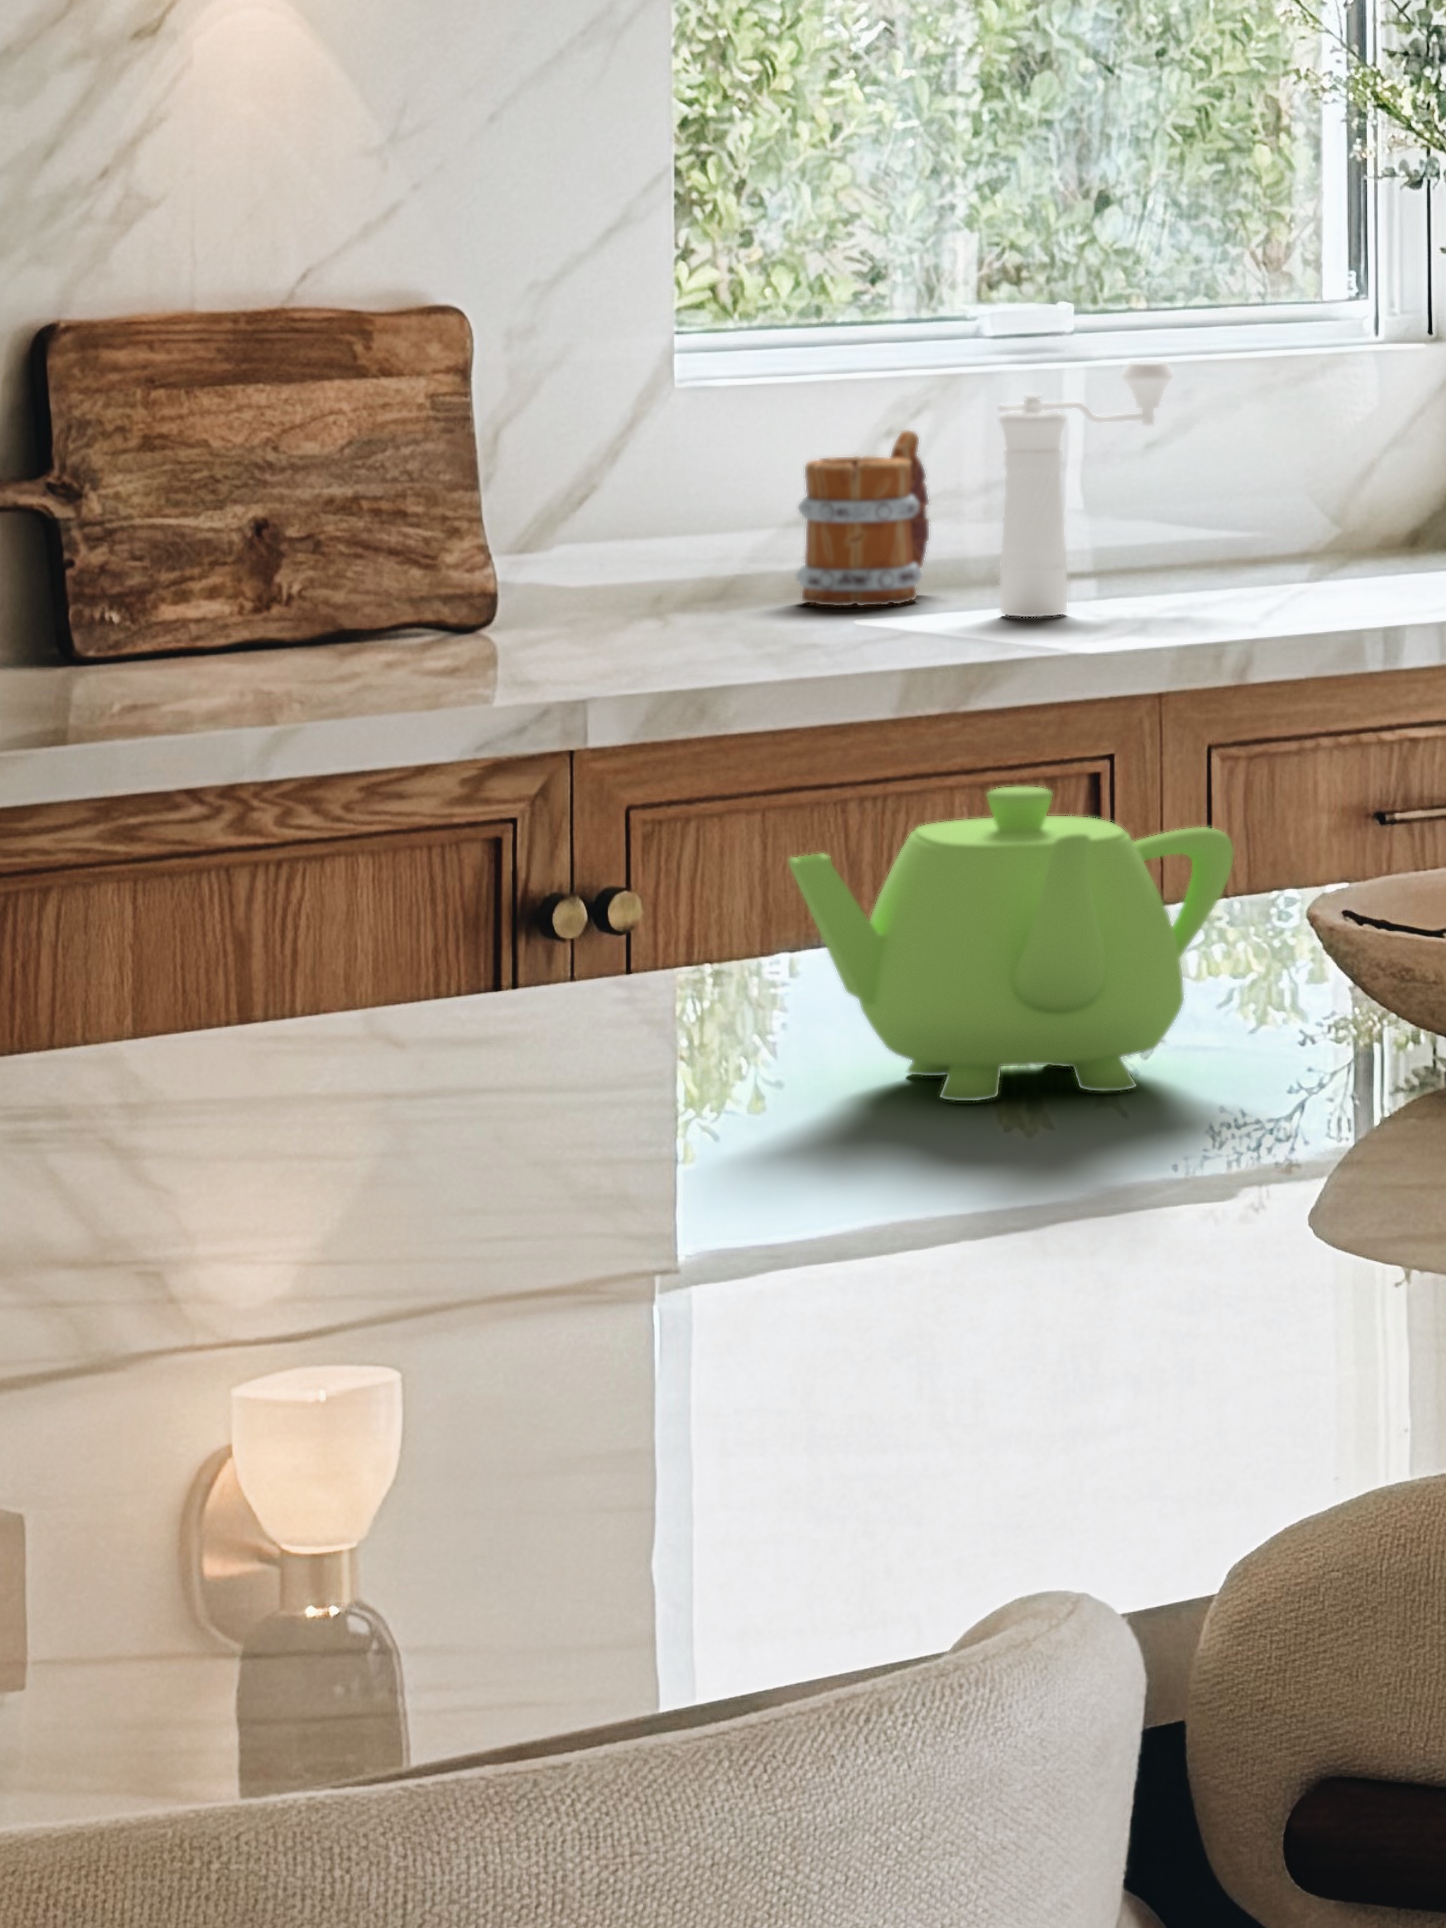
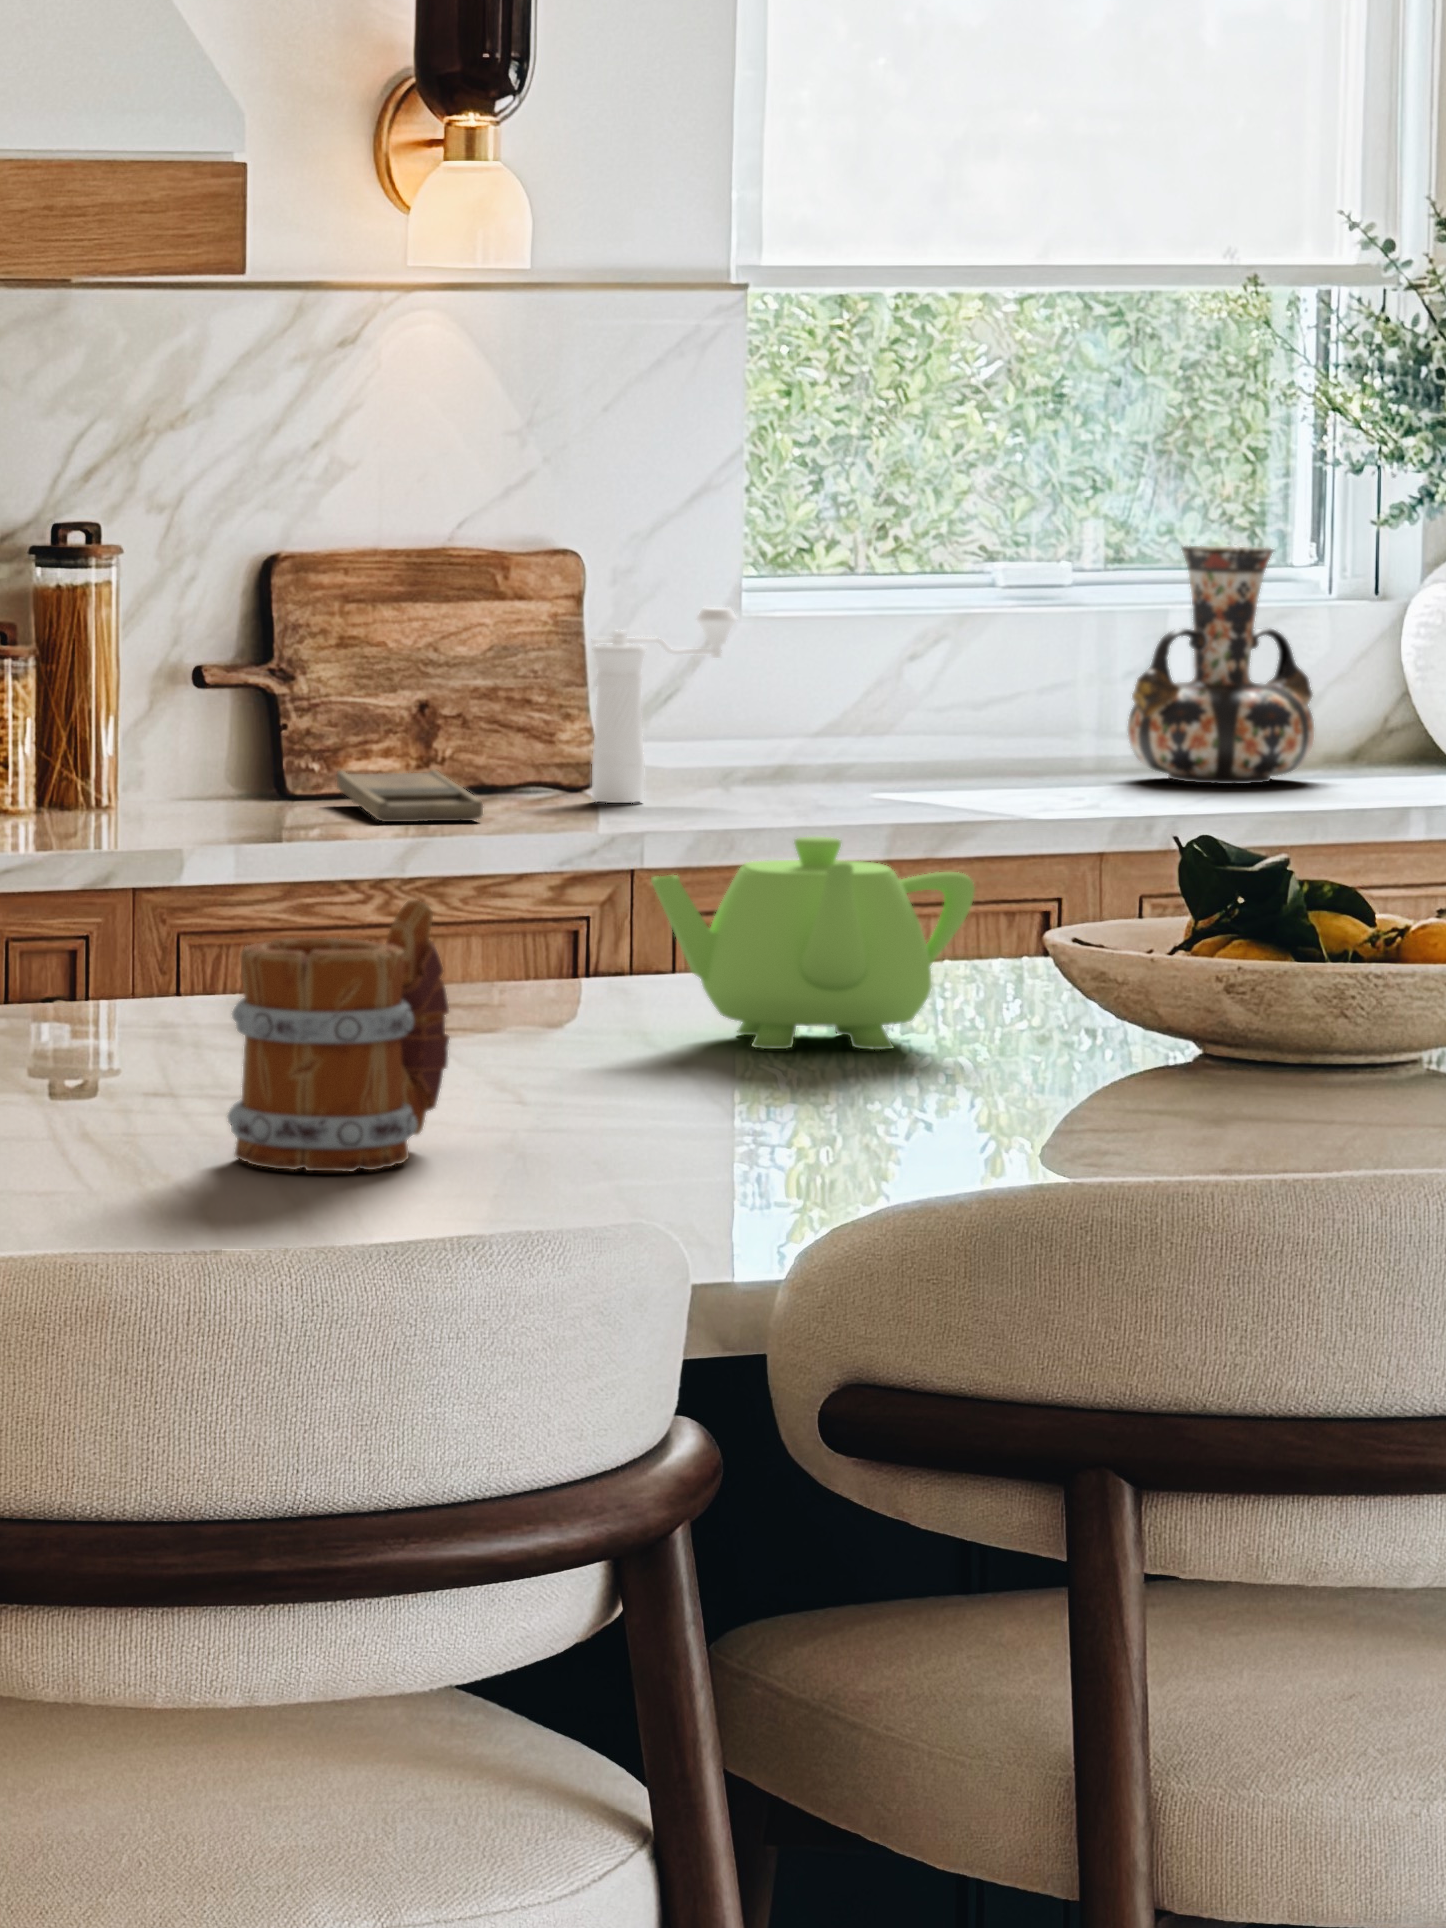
decorative vase: none [1157,280,1383,585] -> present [1128,546,1314,784]
pepper mill: present [999,360,1173,617] -> present [592,607,737,803]
mug: present [796,431,929,606] -> present [228,900,449,1172]
tray: none [144,614,360,695] -> present [337,770,483,822]

